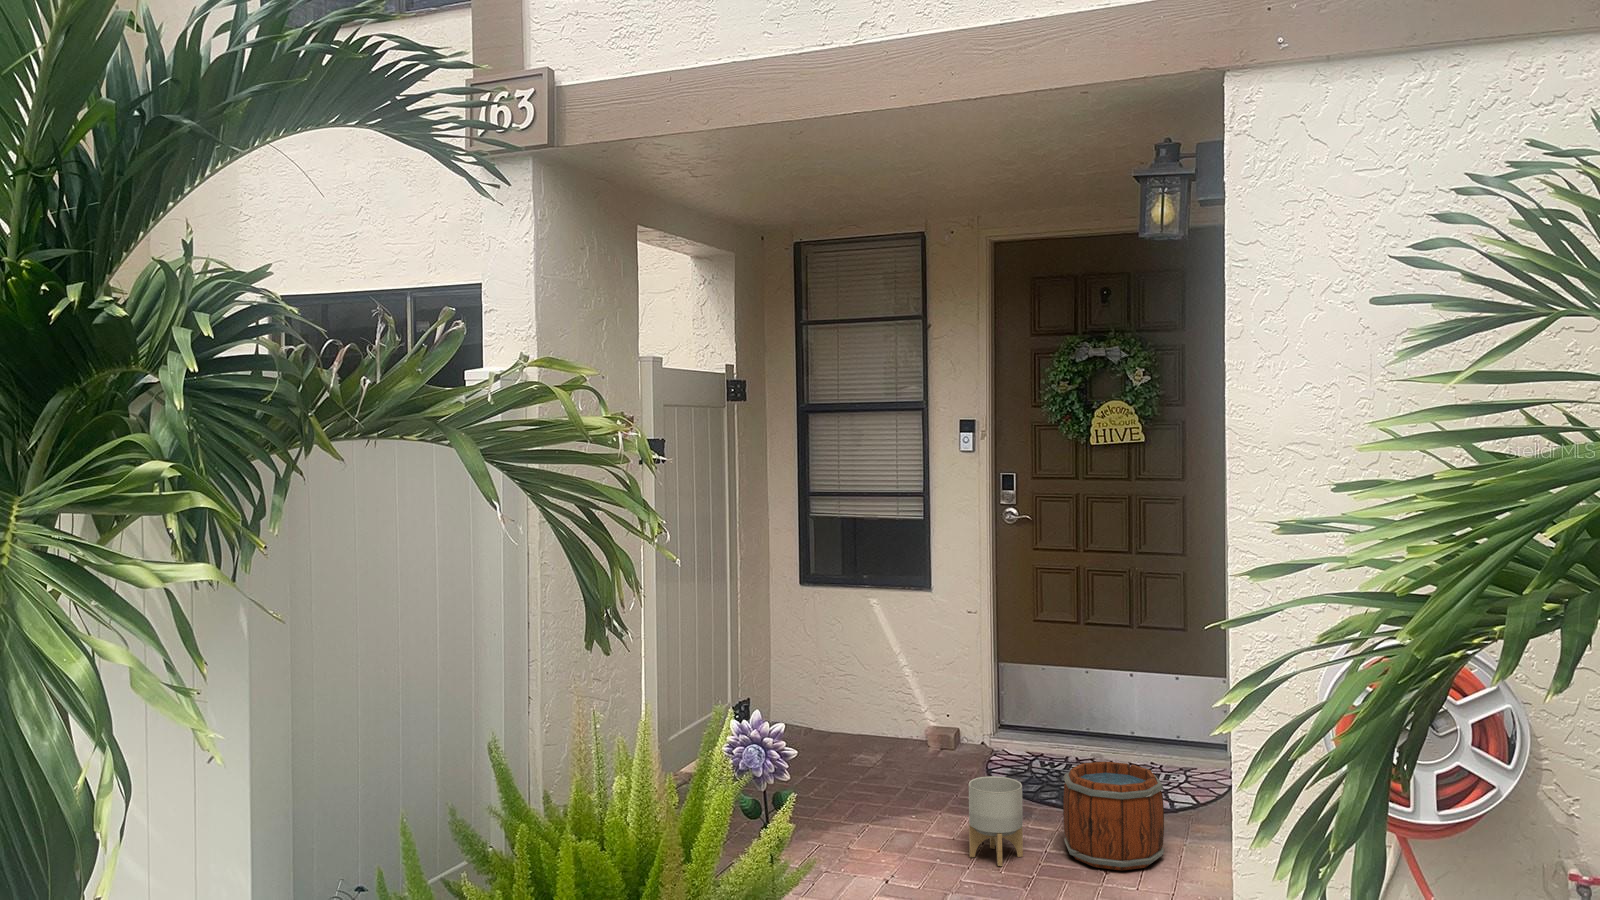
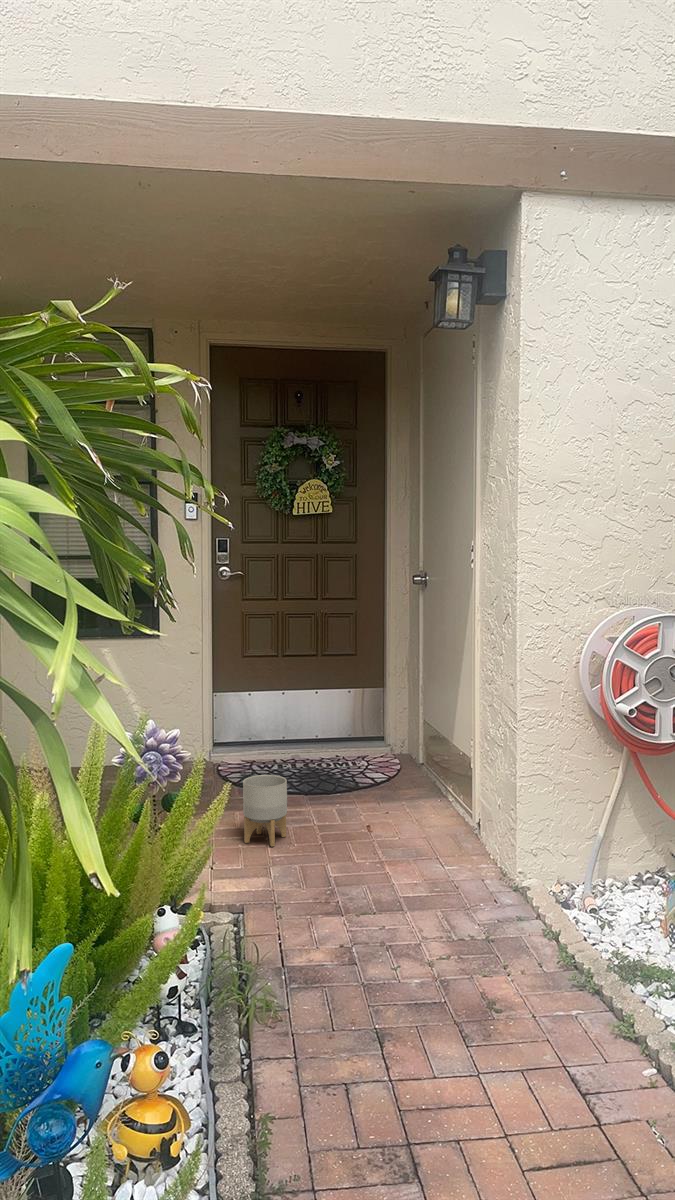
bucket: present [1063,761,1164,870] -> none [314,755,390,836]

